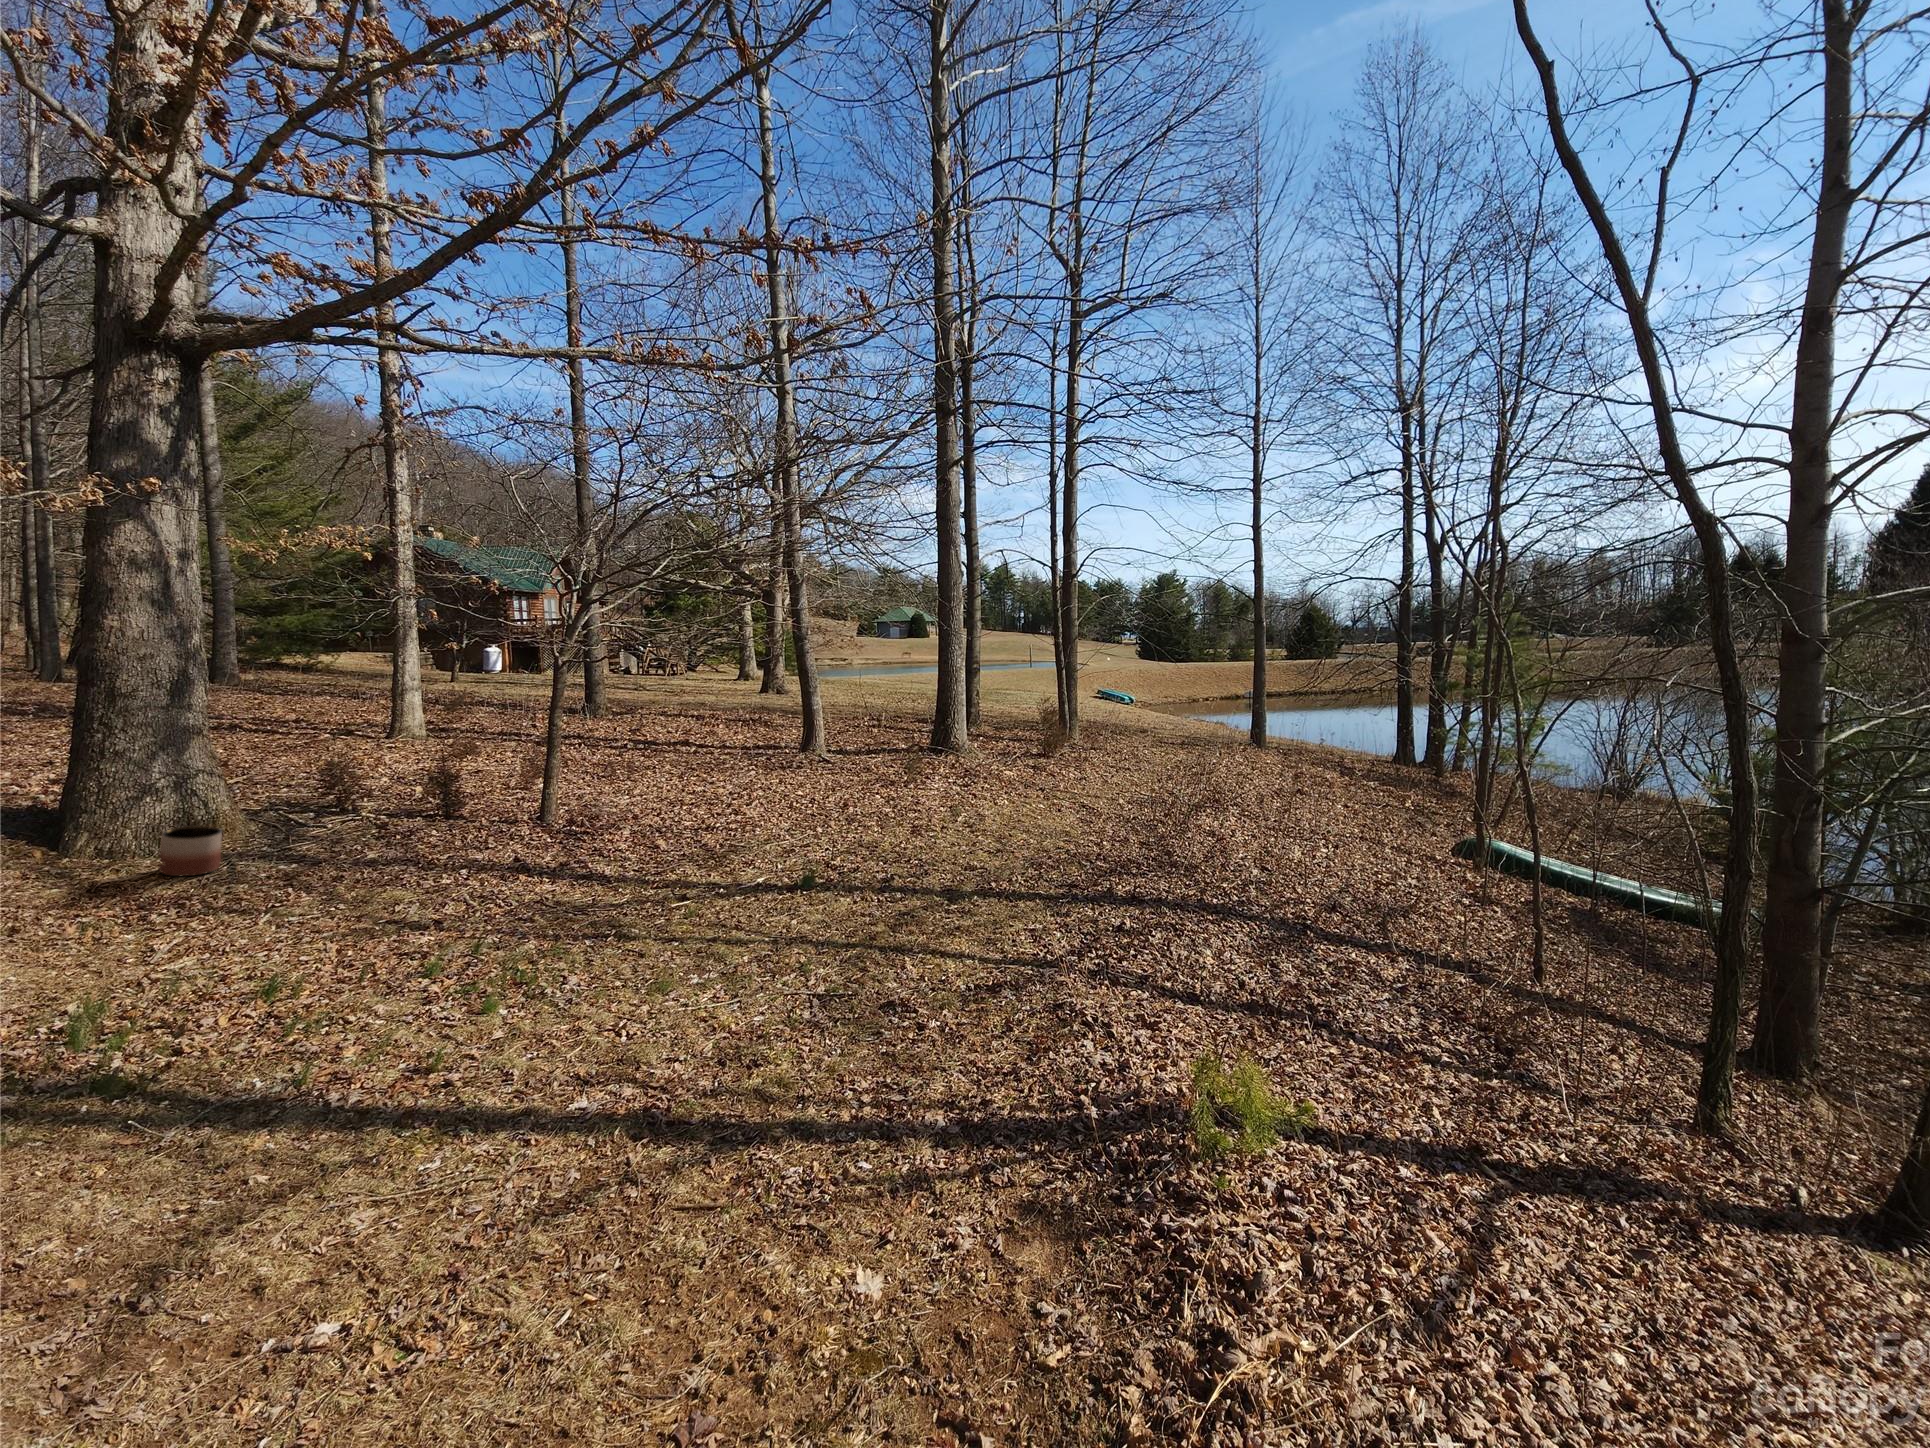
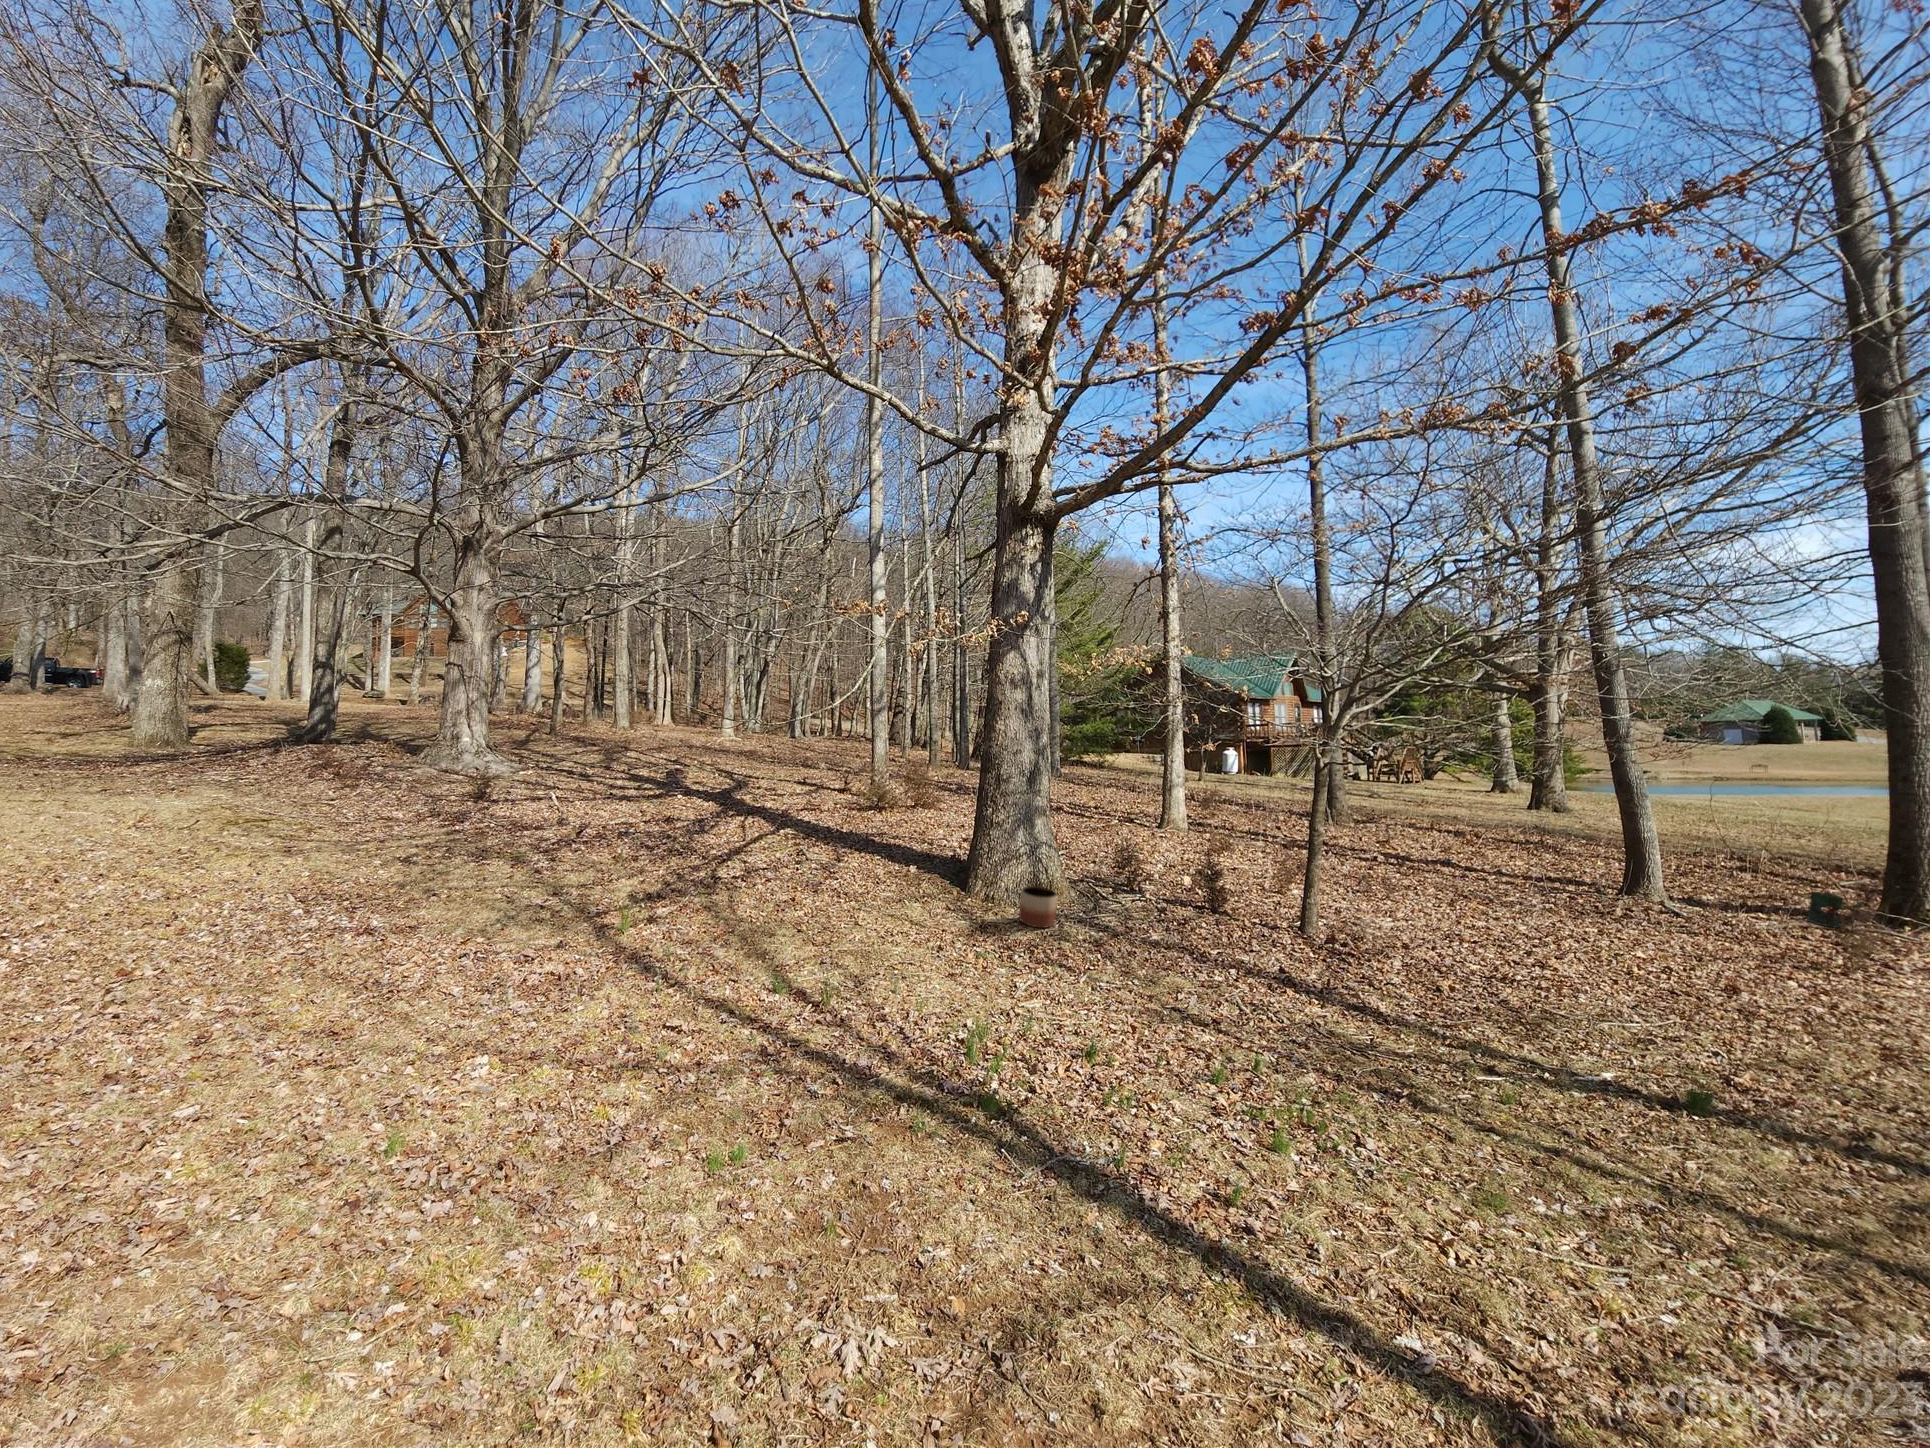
watering can: none [900,733,935,757] -> present [1807,892,1873,928]

